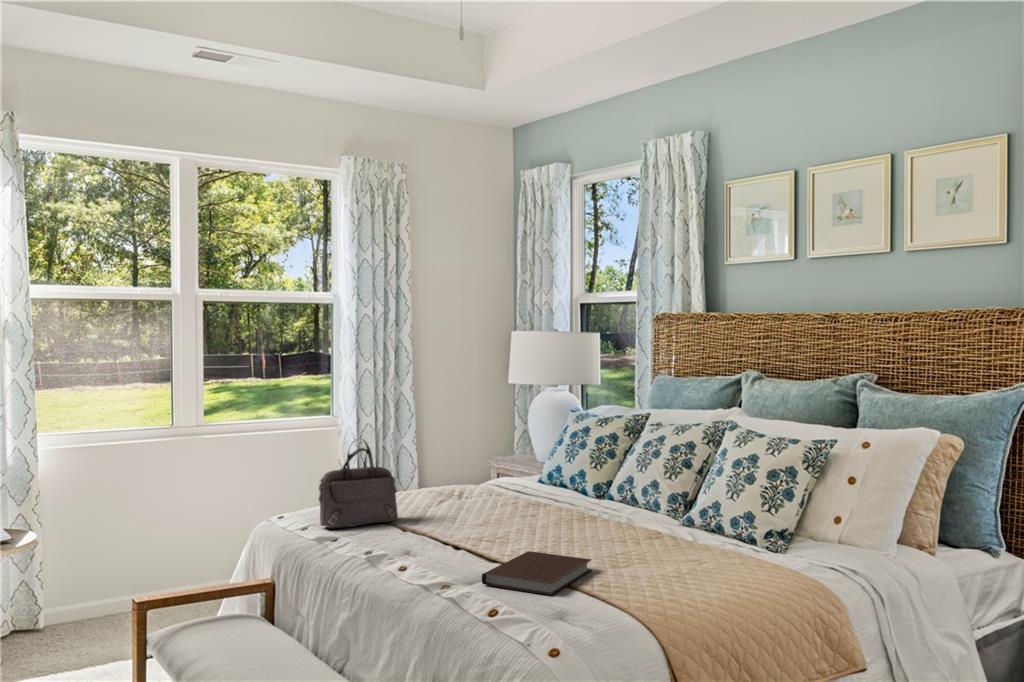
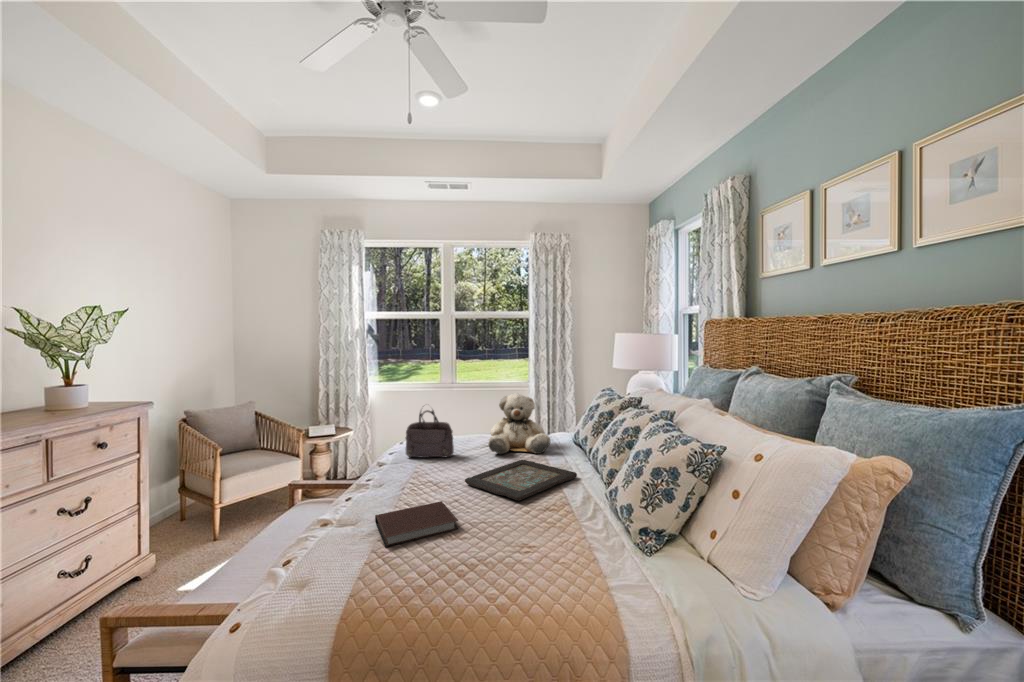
teddy bear: none [426,417,528,509] -> present [488,393,551,454]
decorative tray: none [498,507,615,540] -> present [465,460,577,501]

